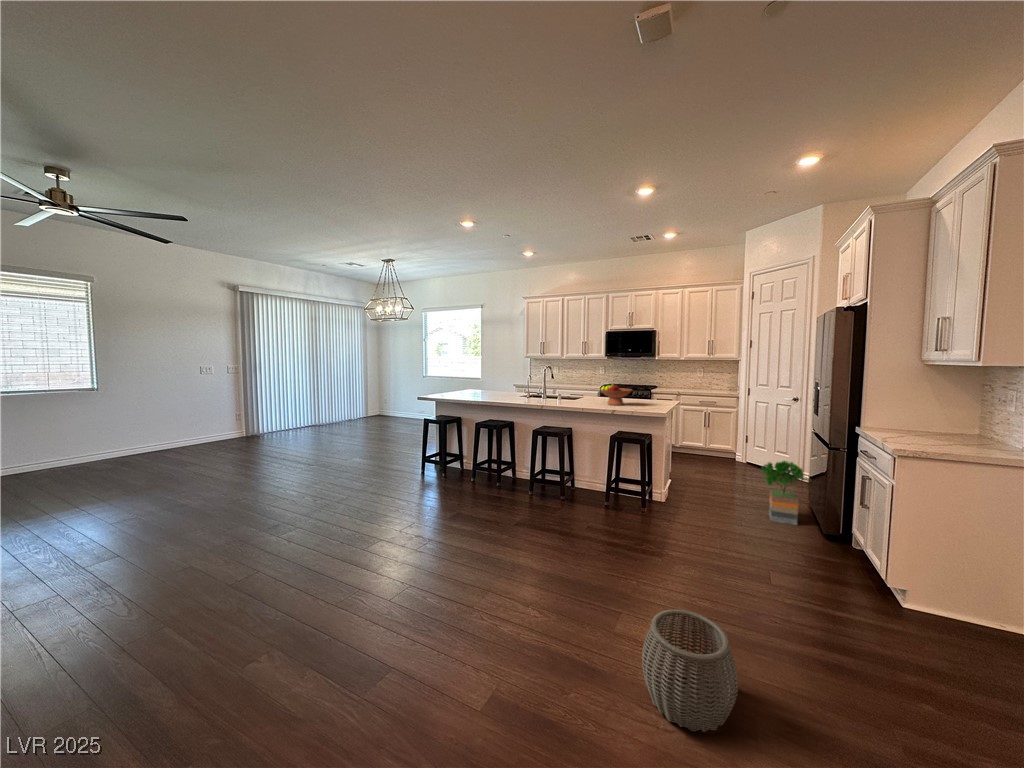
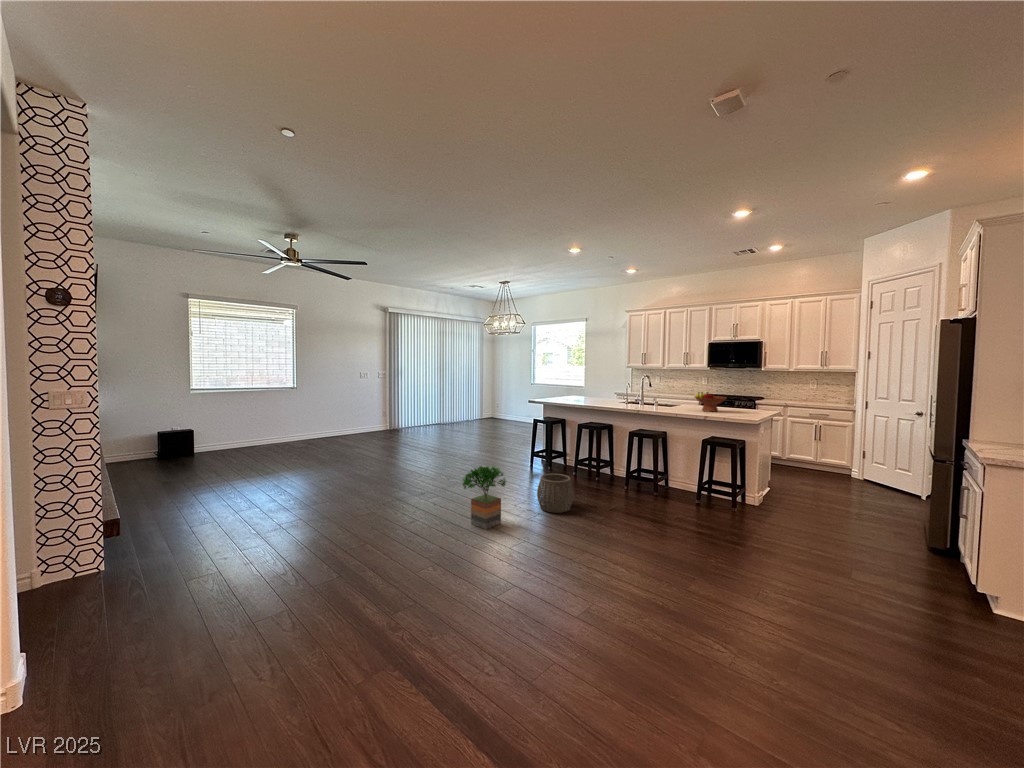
potted tree: present [761,461,811,525] -> present [462,466,506,529]
woven basket: present [642,610,738,732] -> present [537,474,574,513]

